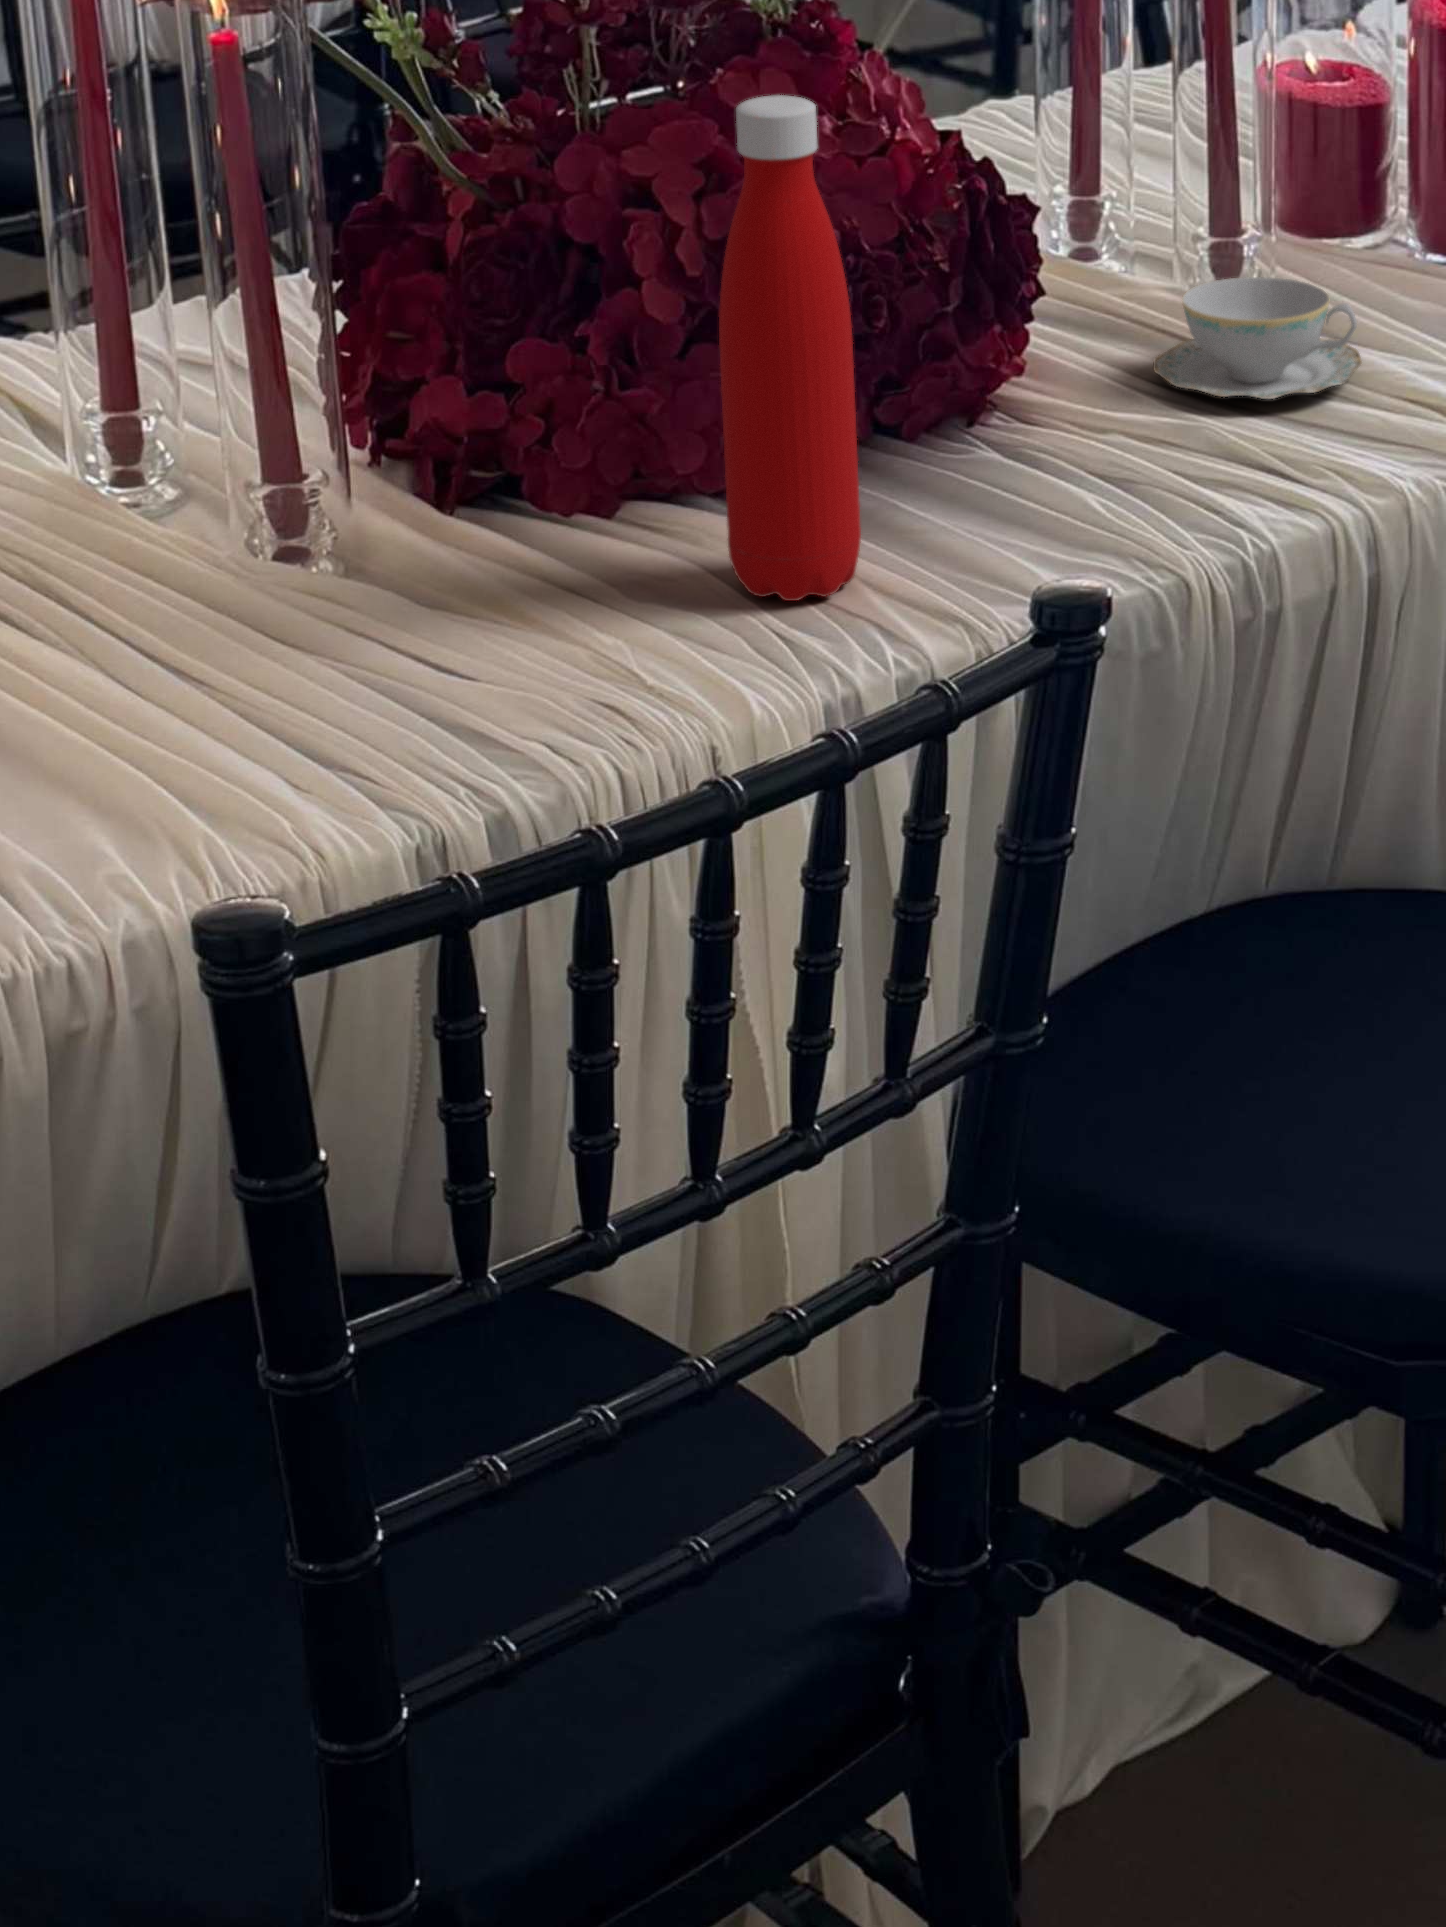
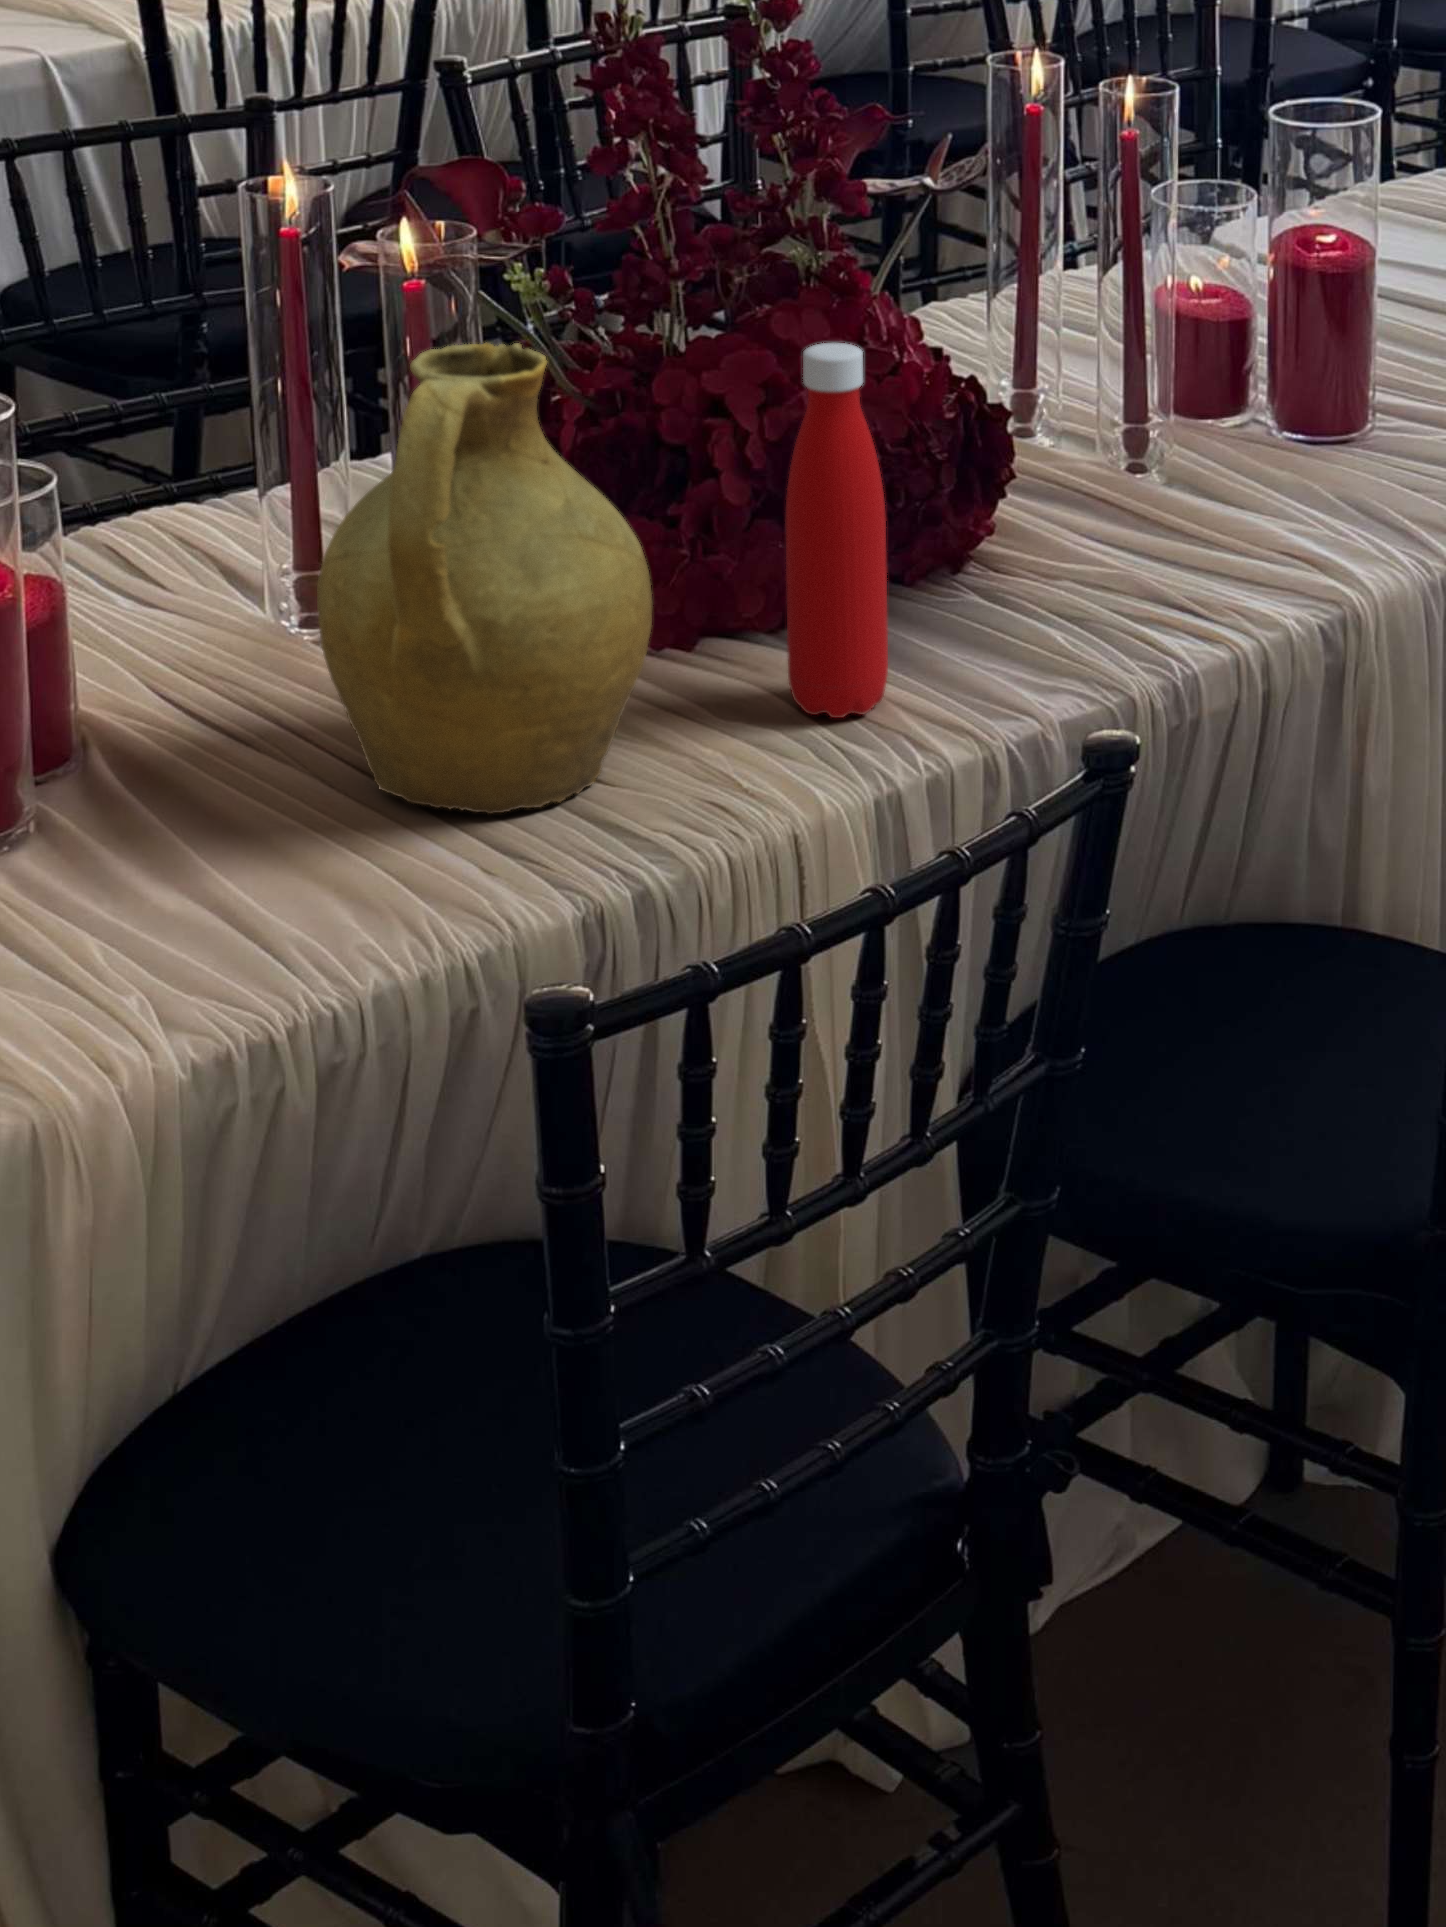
pitcher: none [87,91,532,719] -> present [317,343,652,814]
teacup: present [1153,277,1362,399] -> none [1085,461,1243,556]

